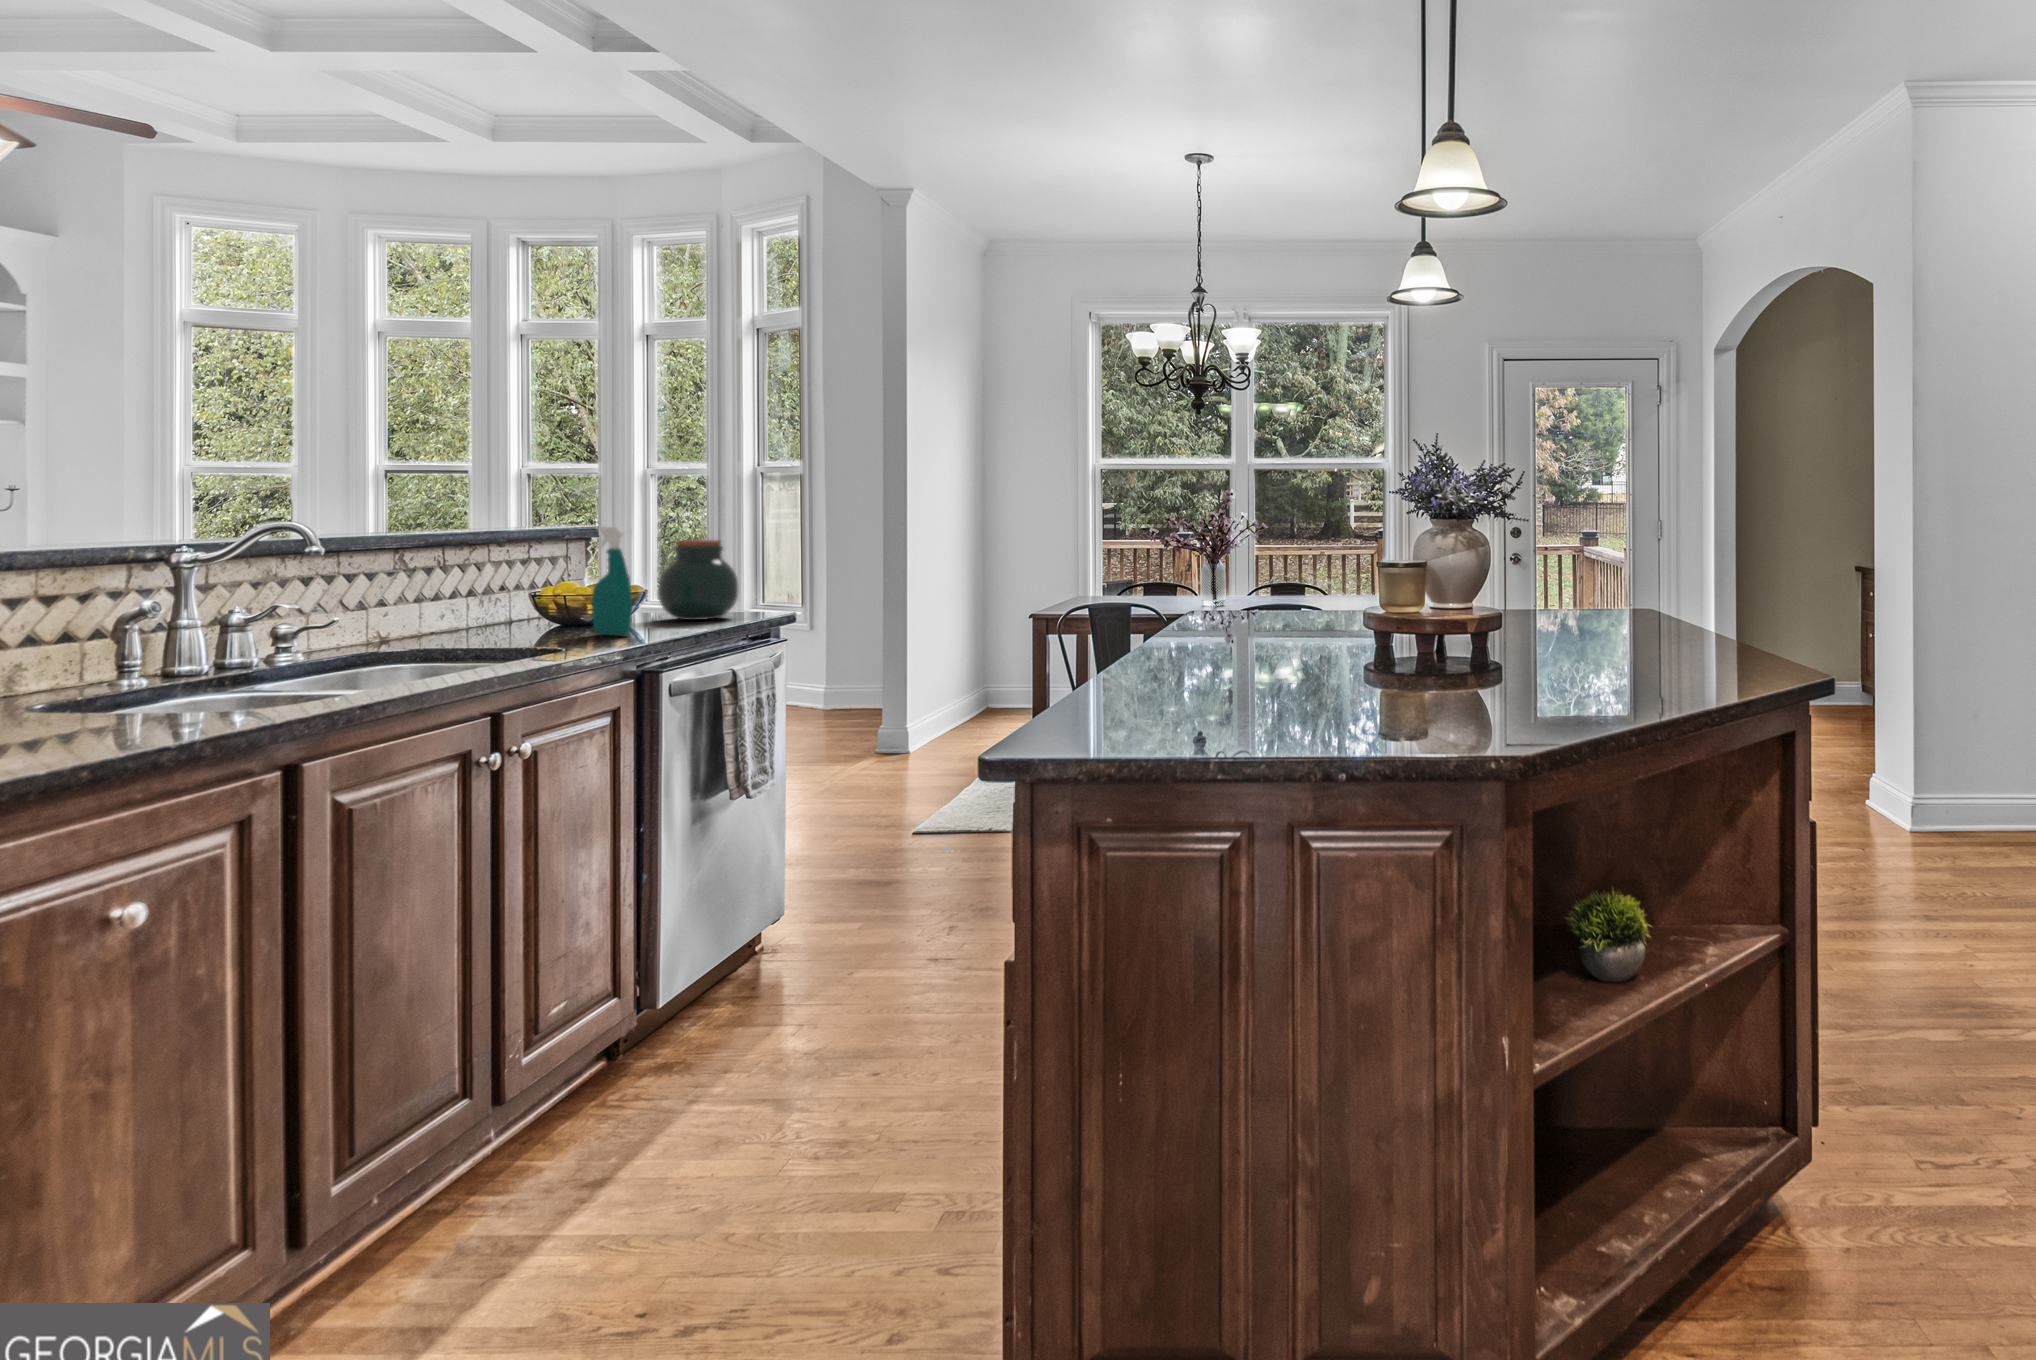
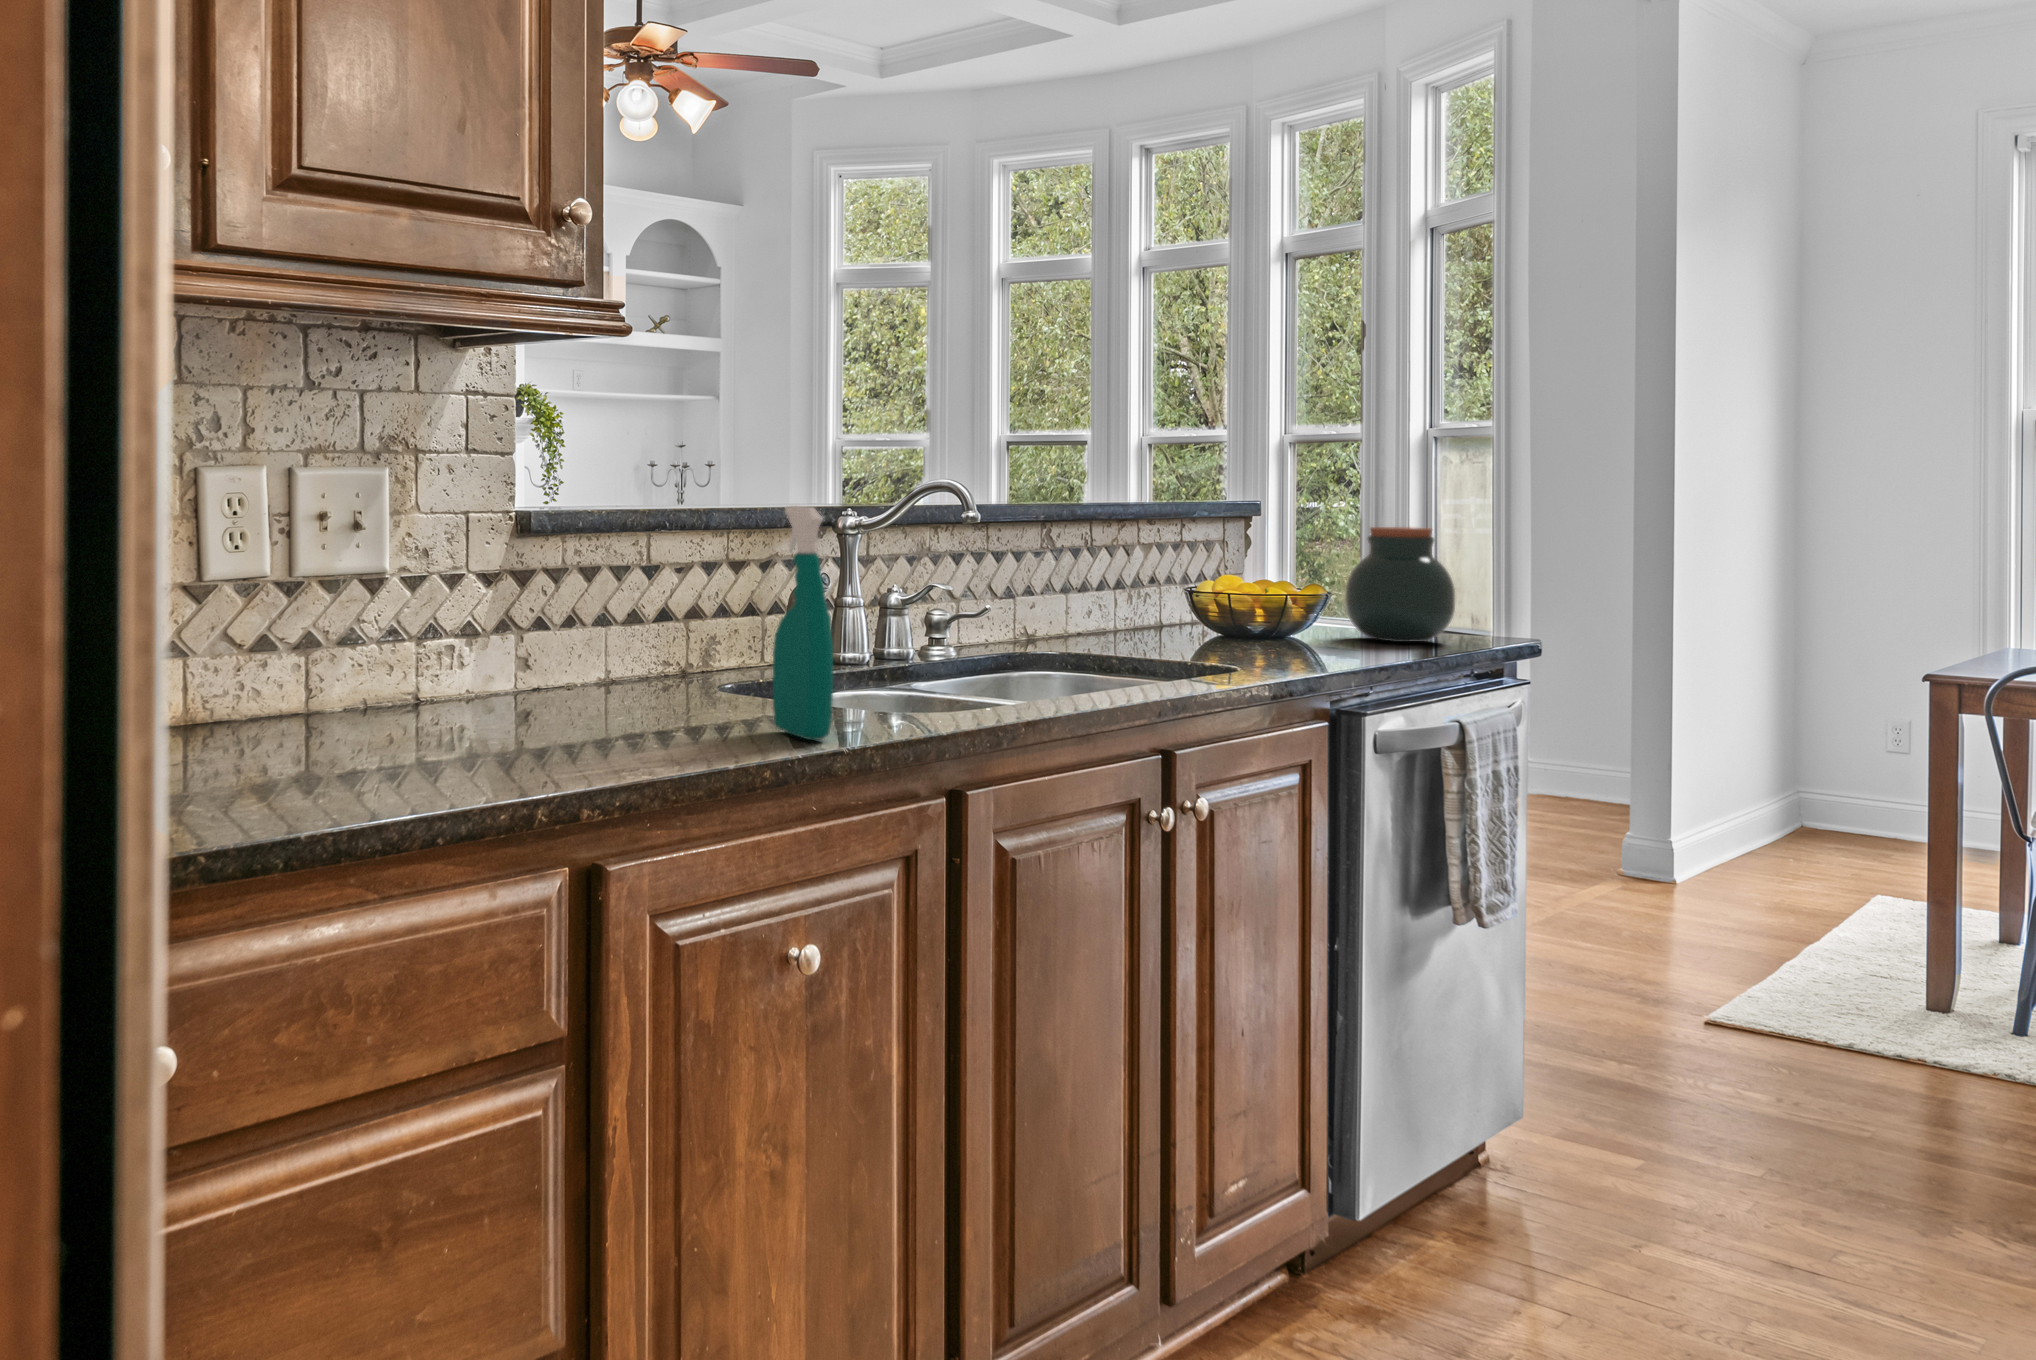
spray bottle: present [592,527,632,636] -> present [773,506,833,740]

